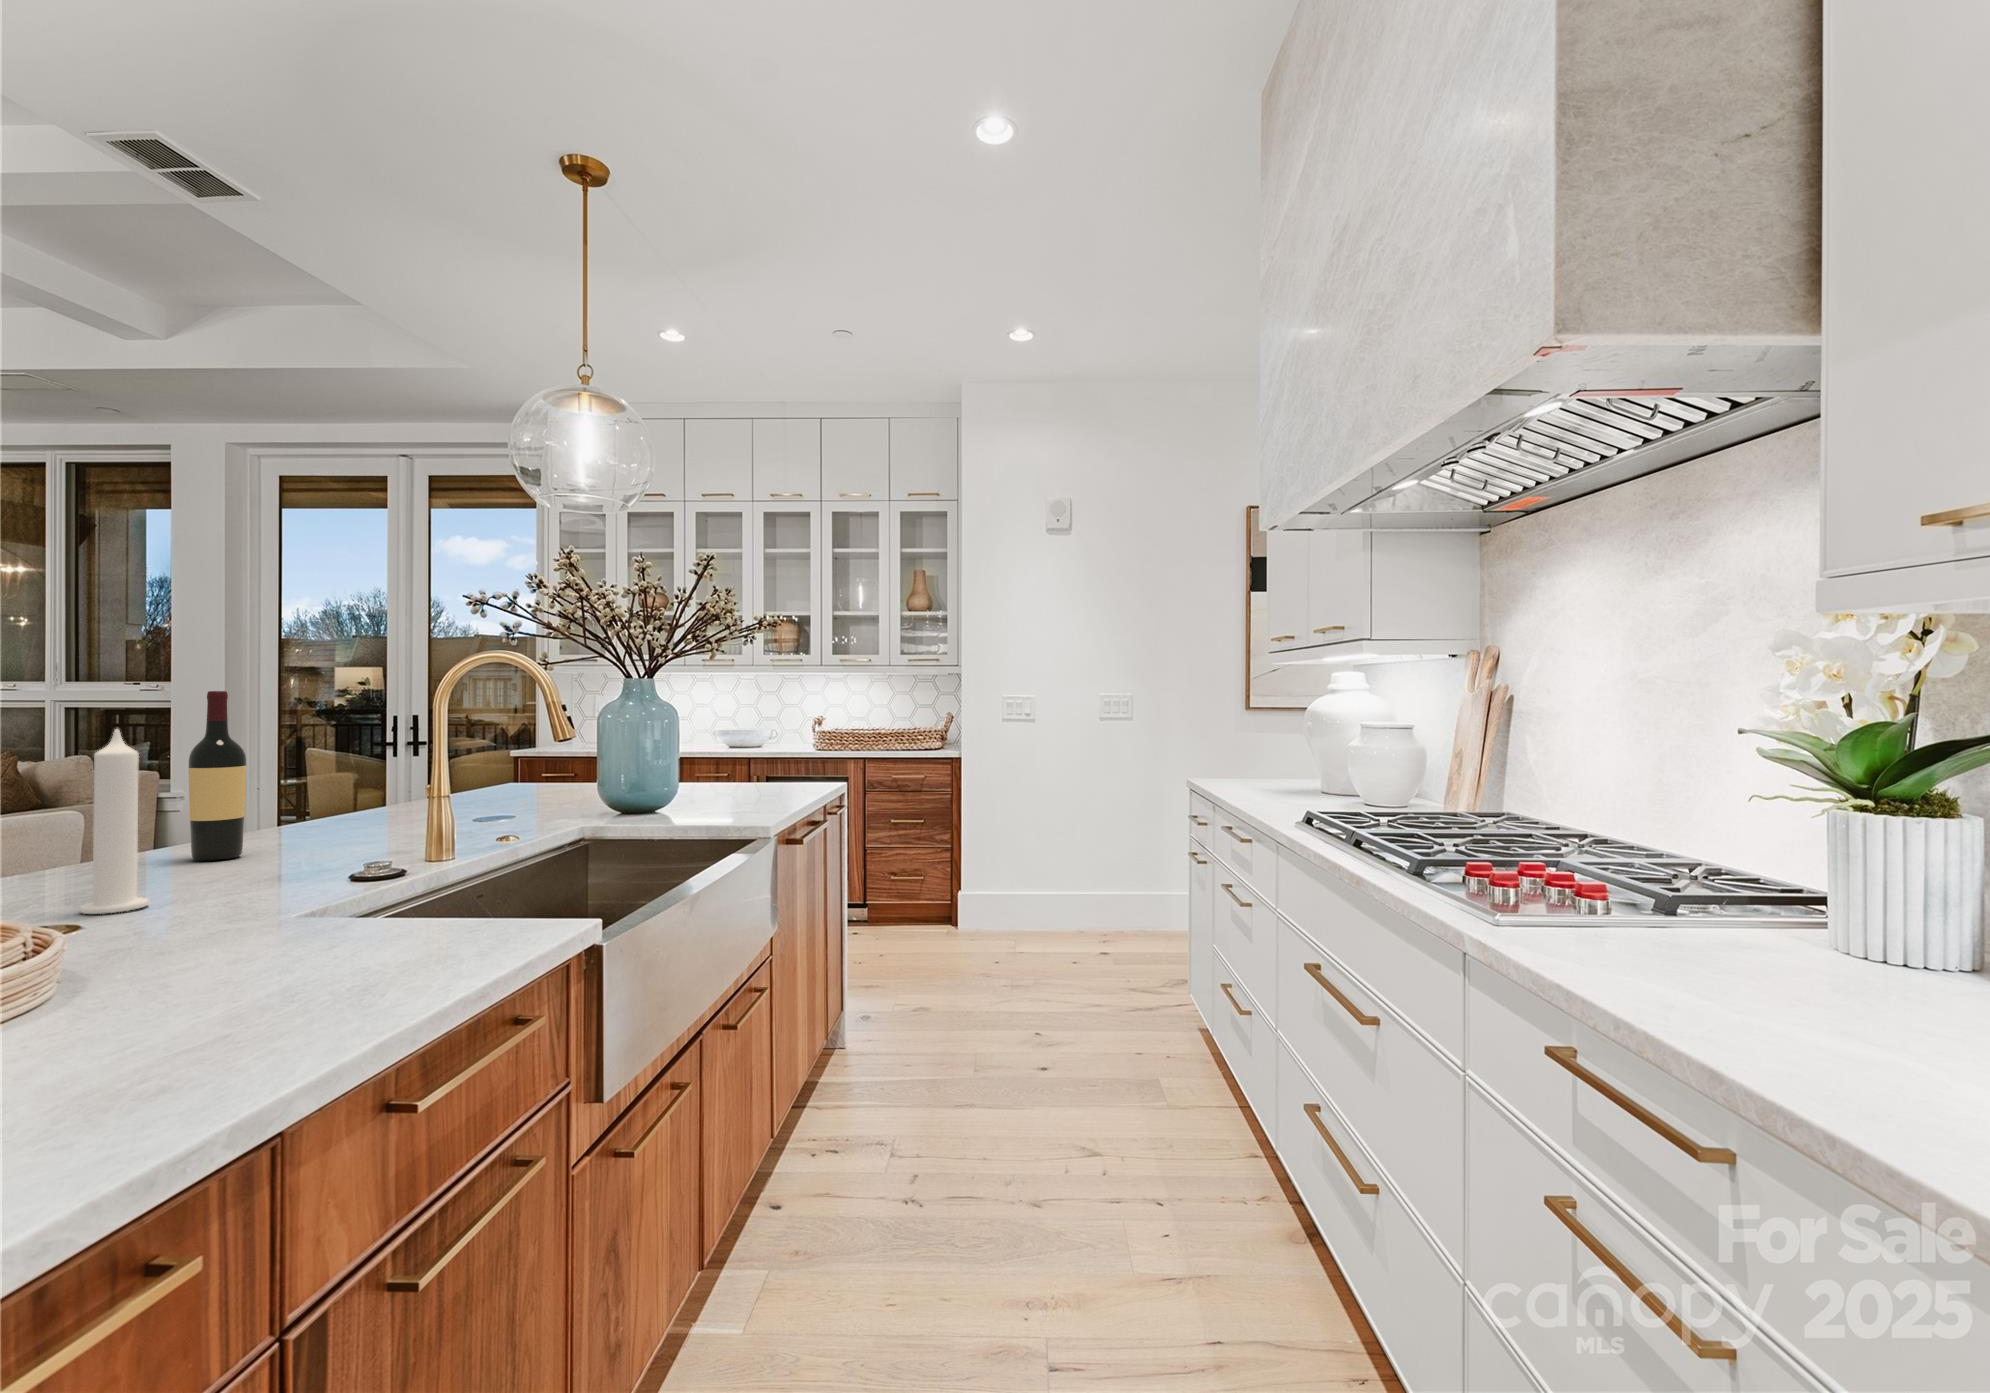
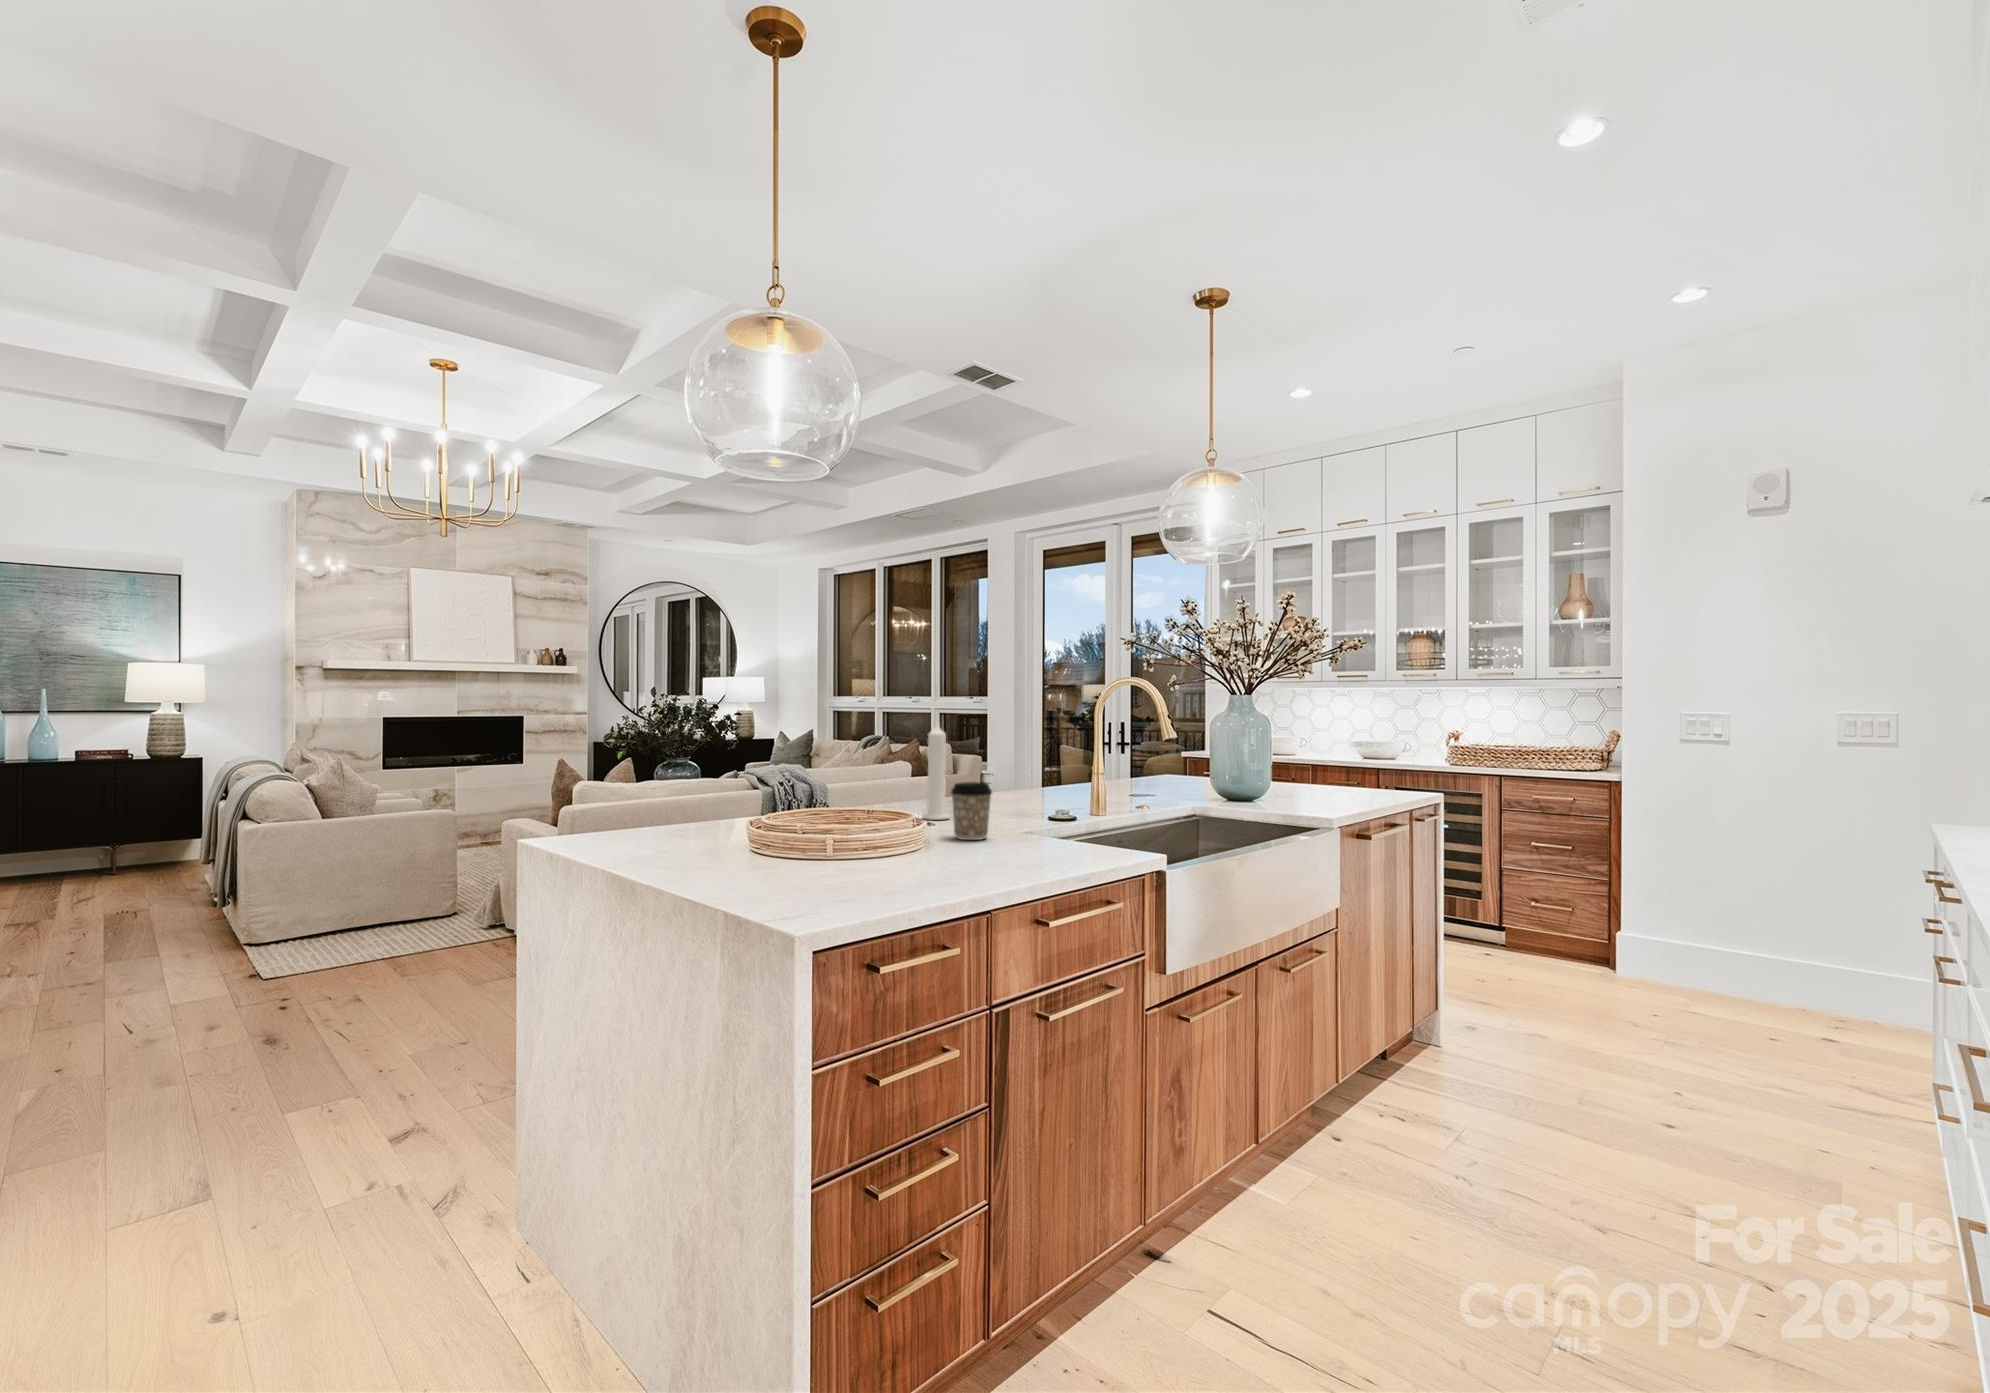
wine bottle: present [188,691,246,861] -> none [973,701,999,802]
coffee cup: none [164,840,265,951] -> present [951,782,992,840]

